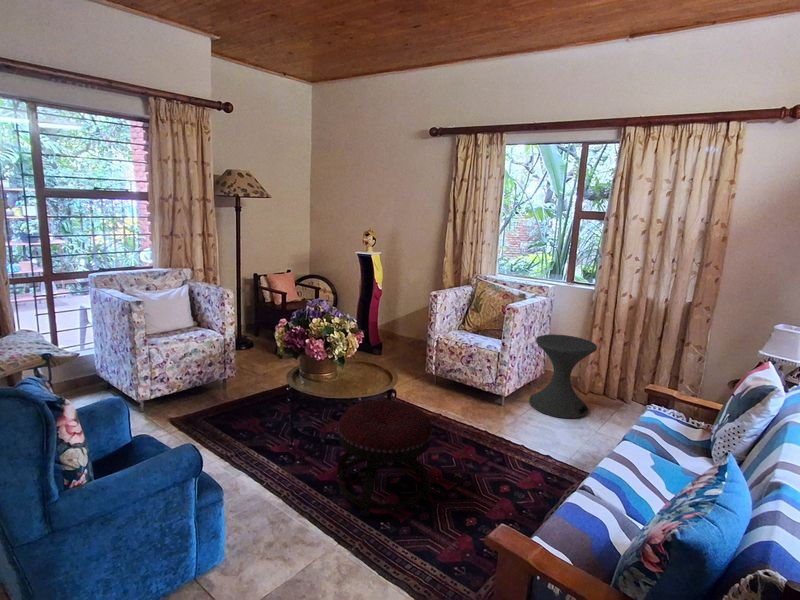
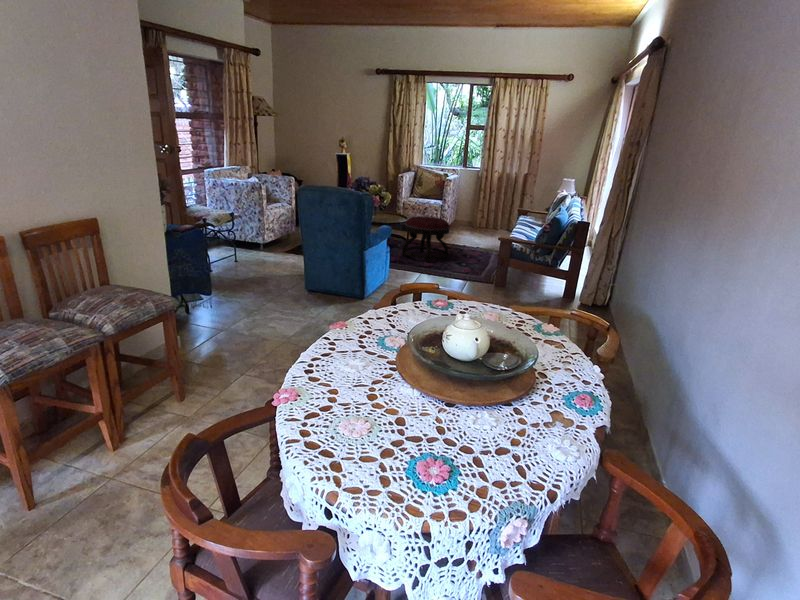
side table: present [529,334,597,418] -> none [454,196,489,236]

